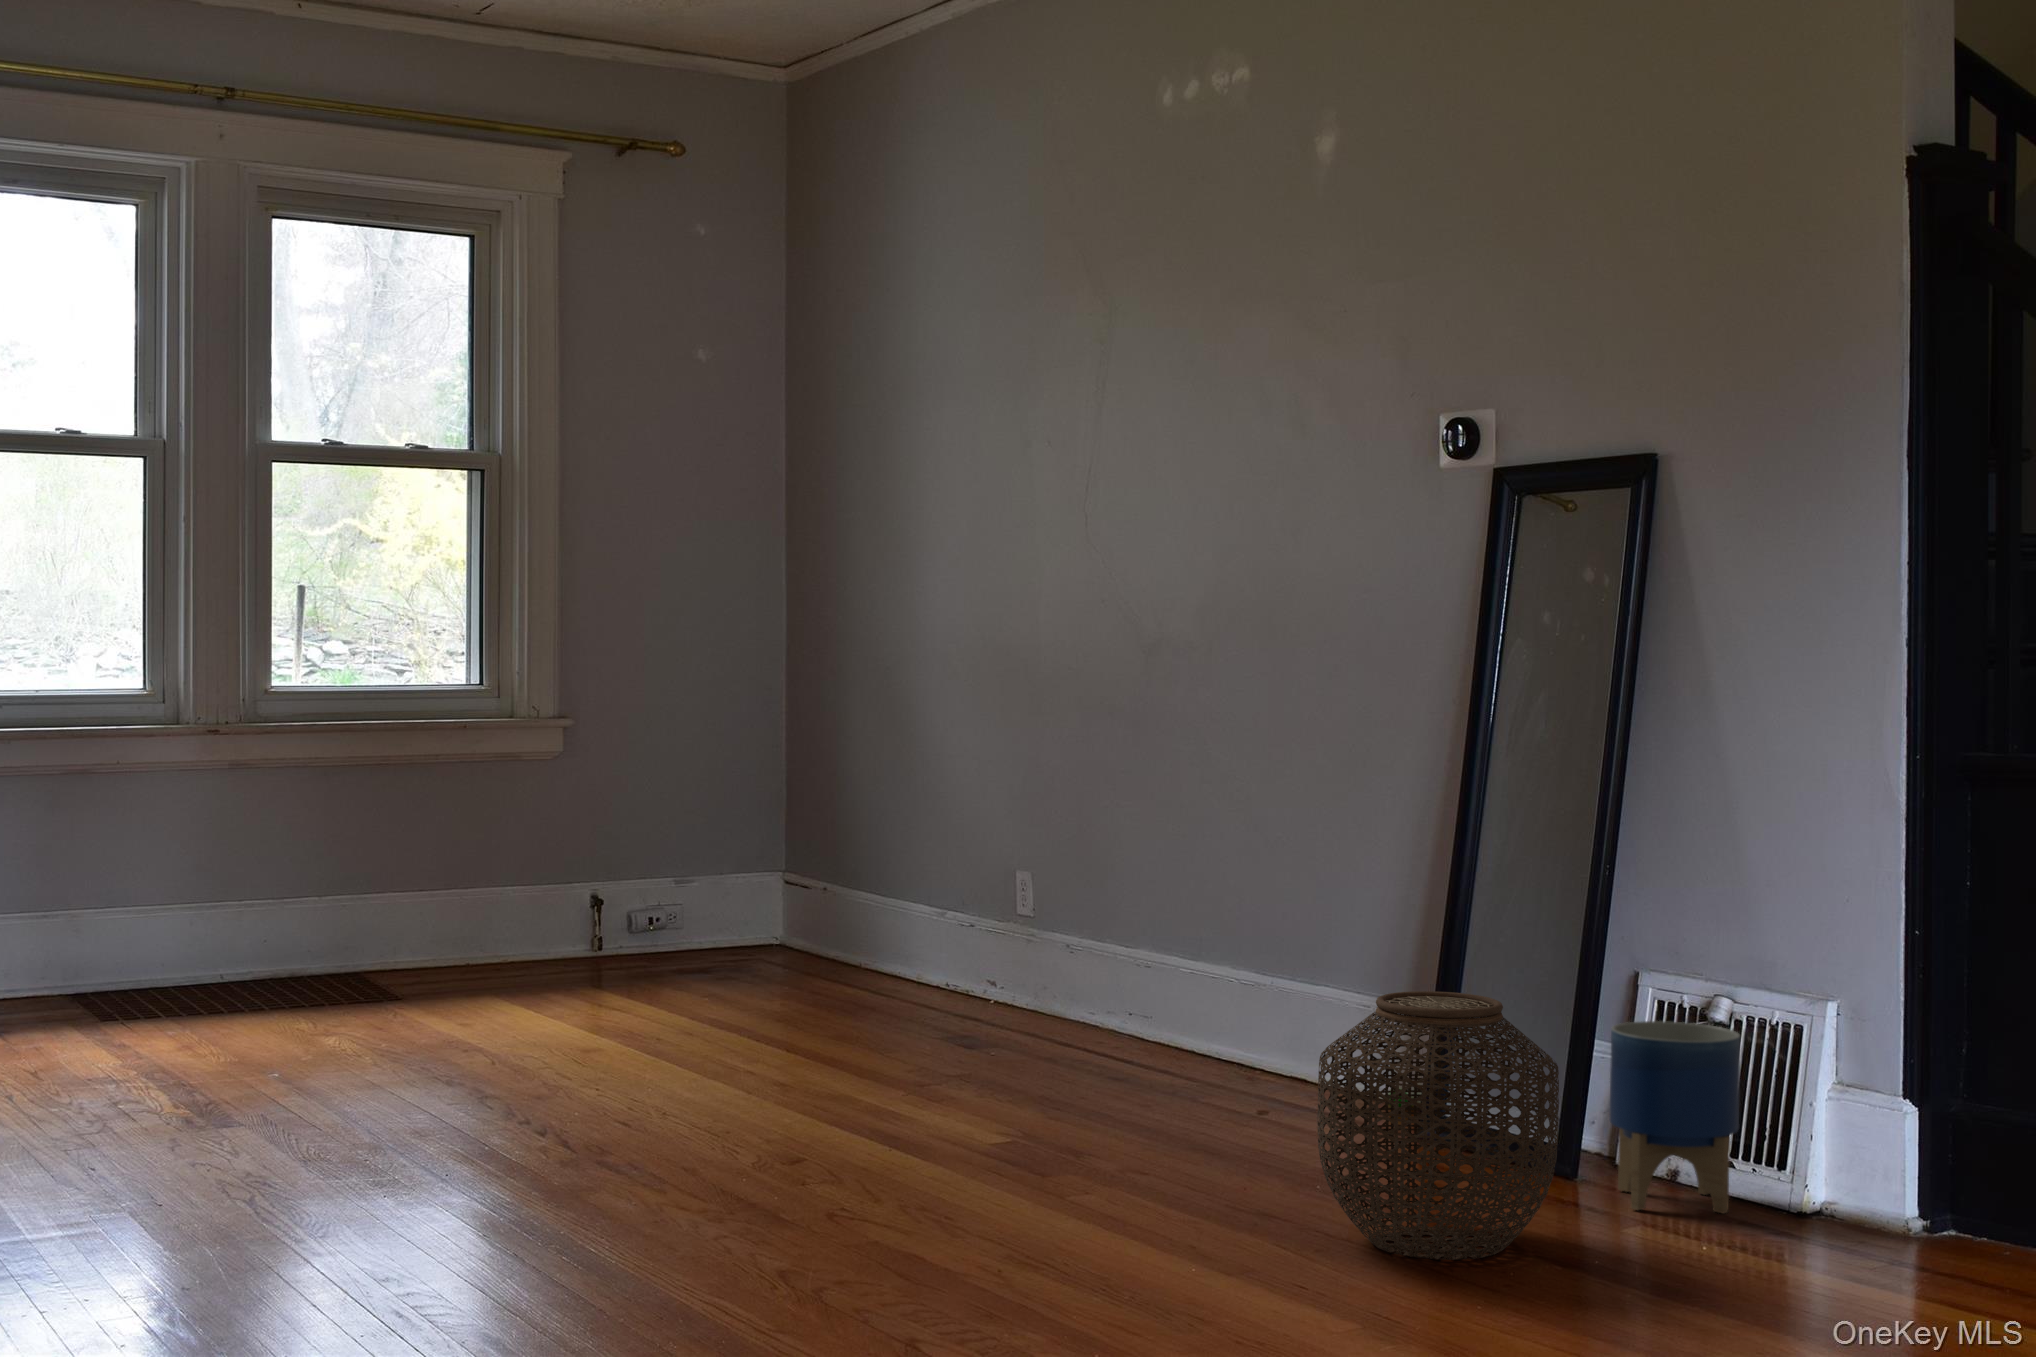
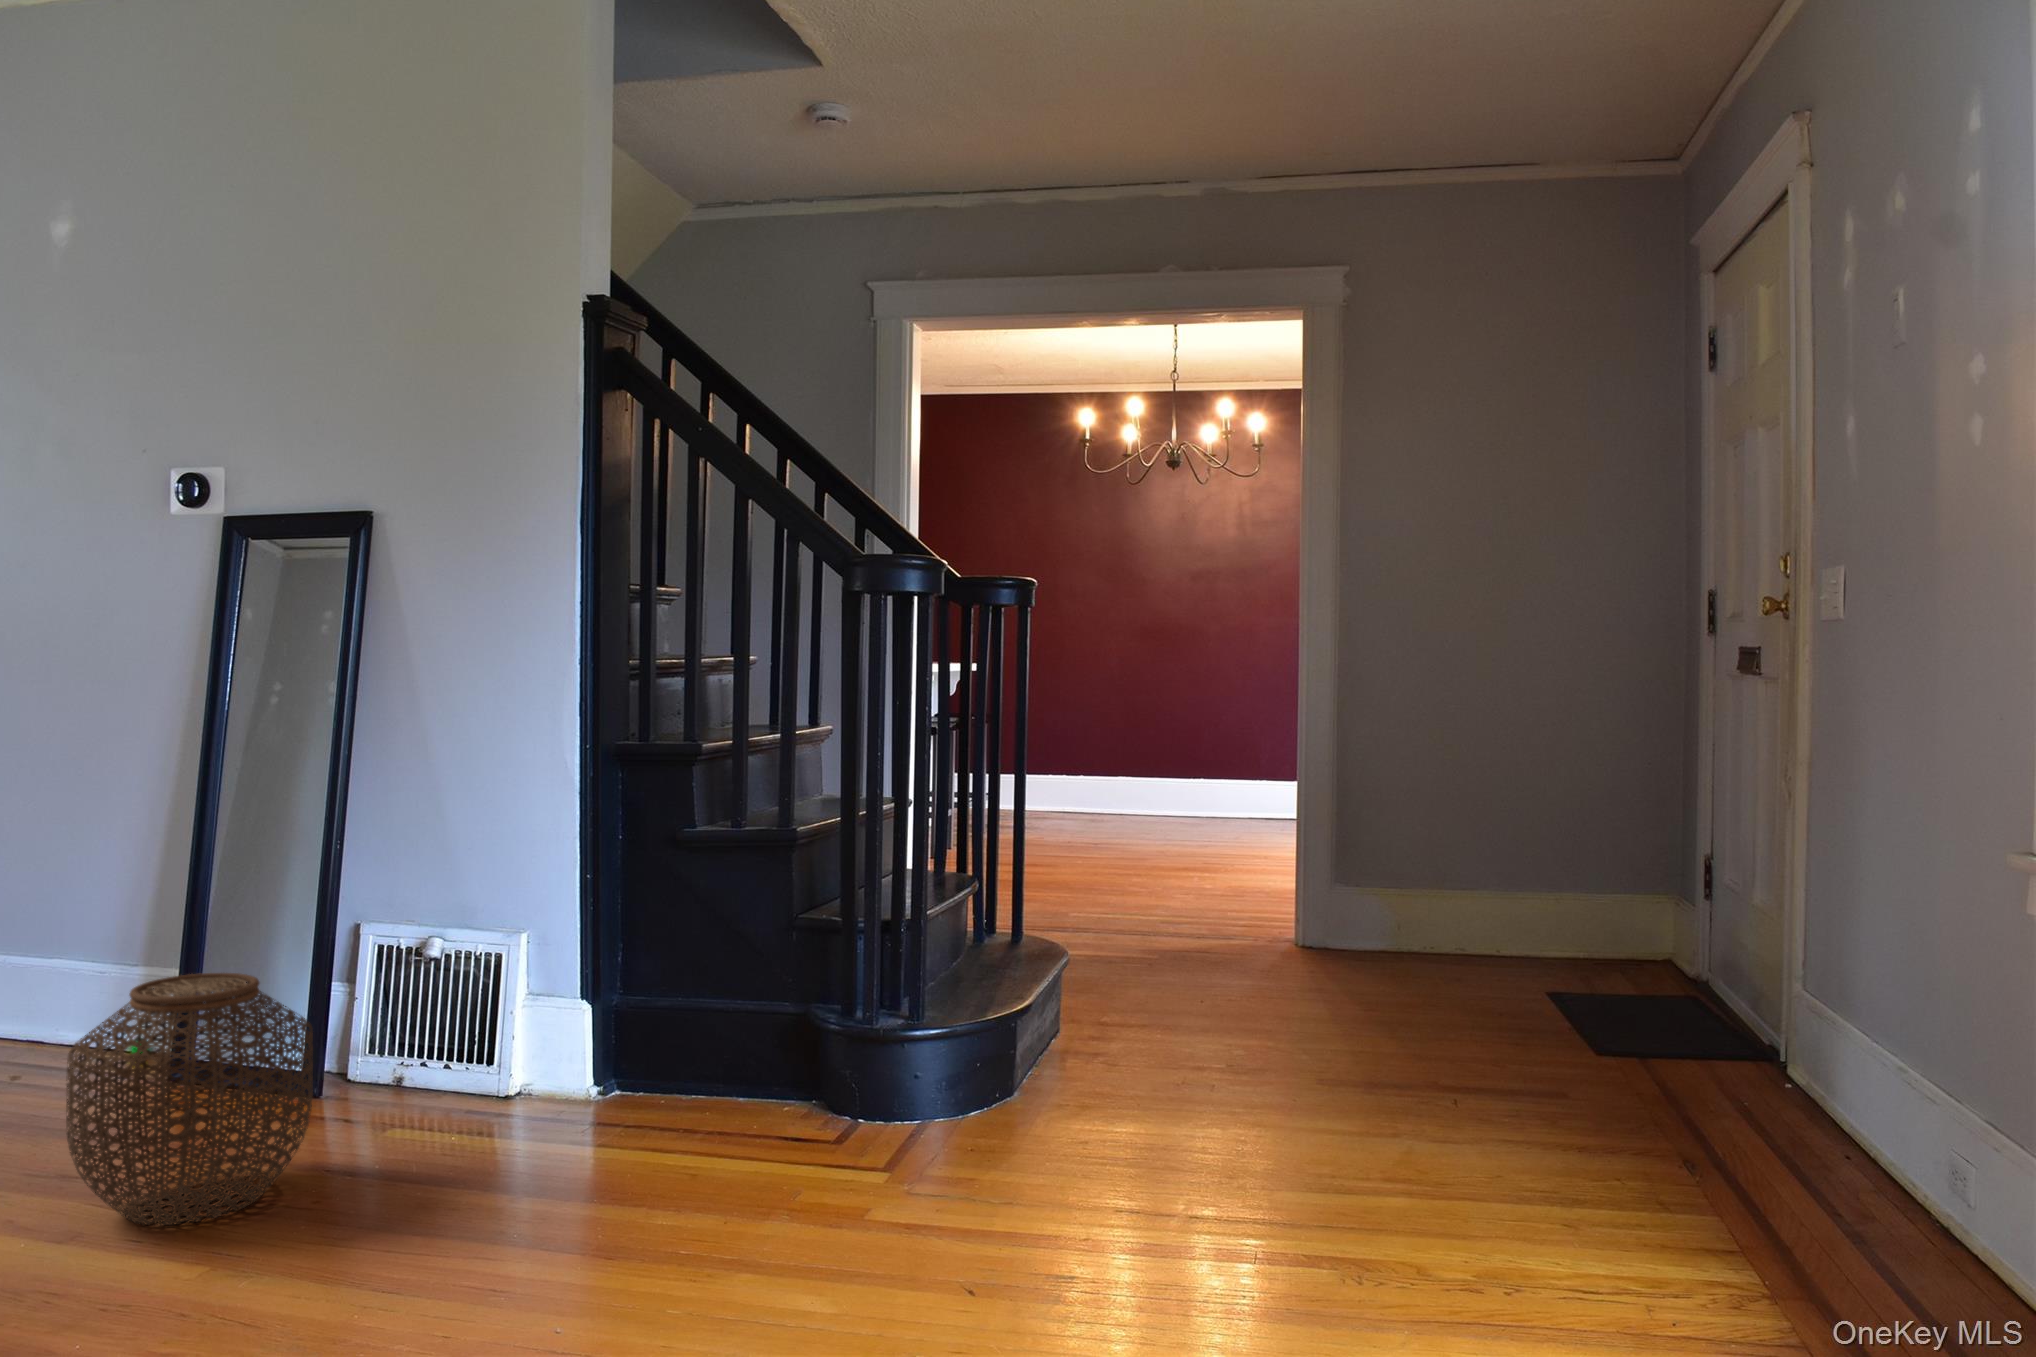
planter: present [1609,1021,1740,1213] -> none [348,961,456,1123]

